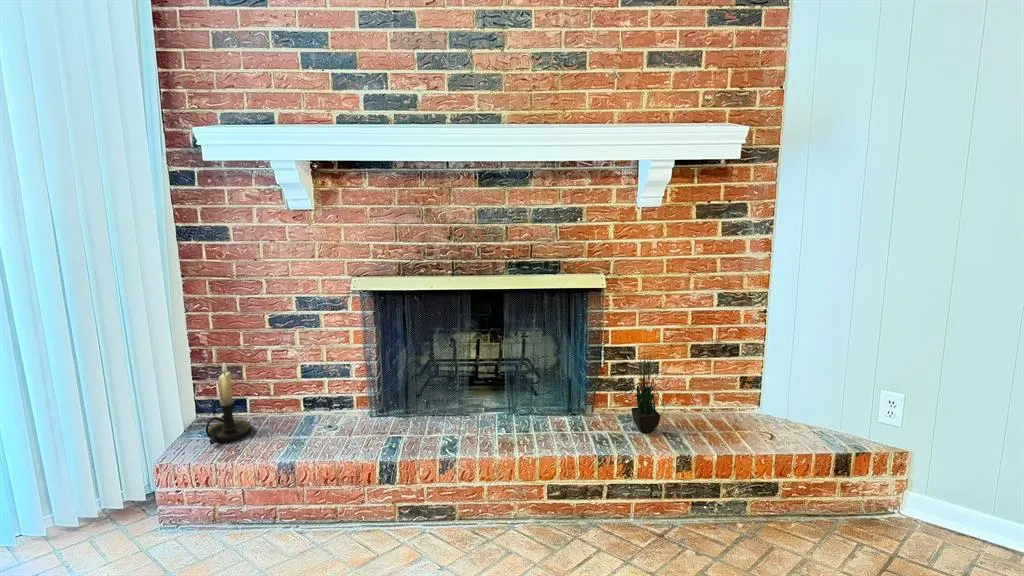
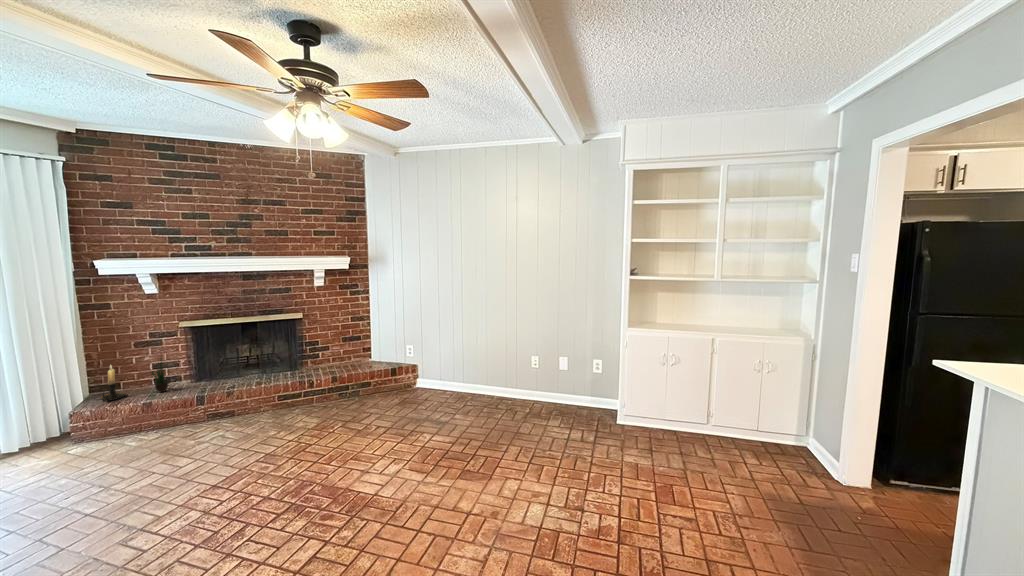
potted plant: present [625,359,665,433] -> present [152,359,169,392]

